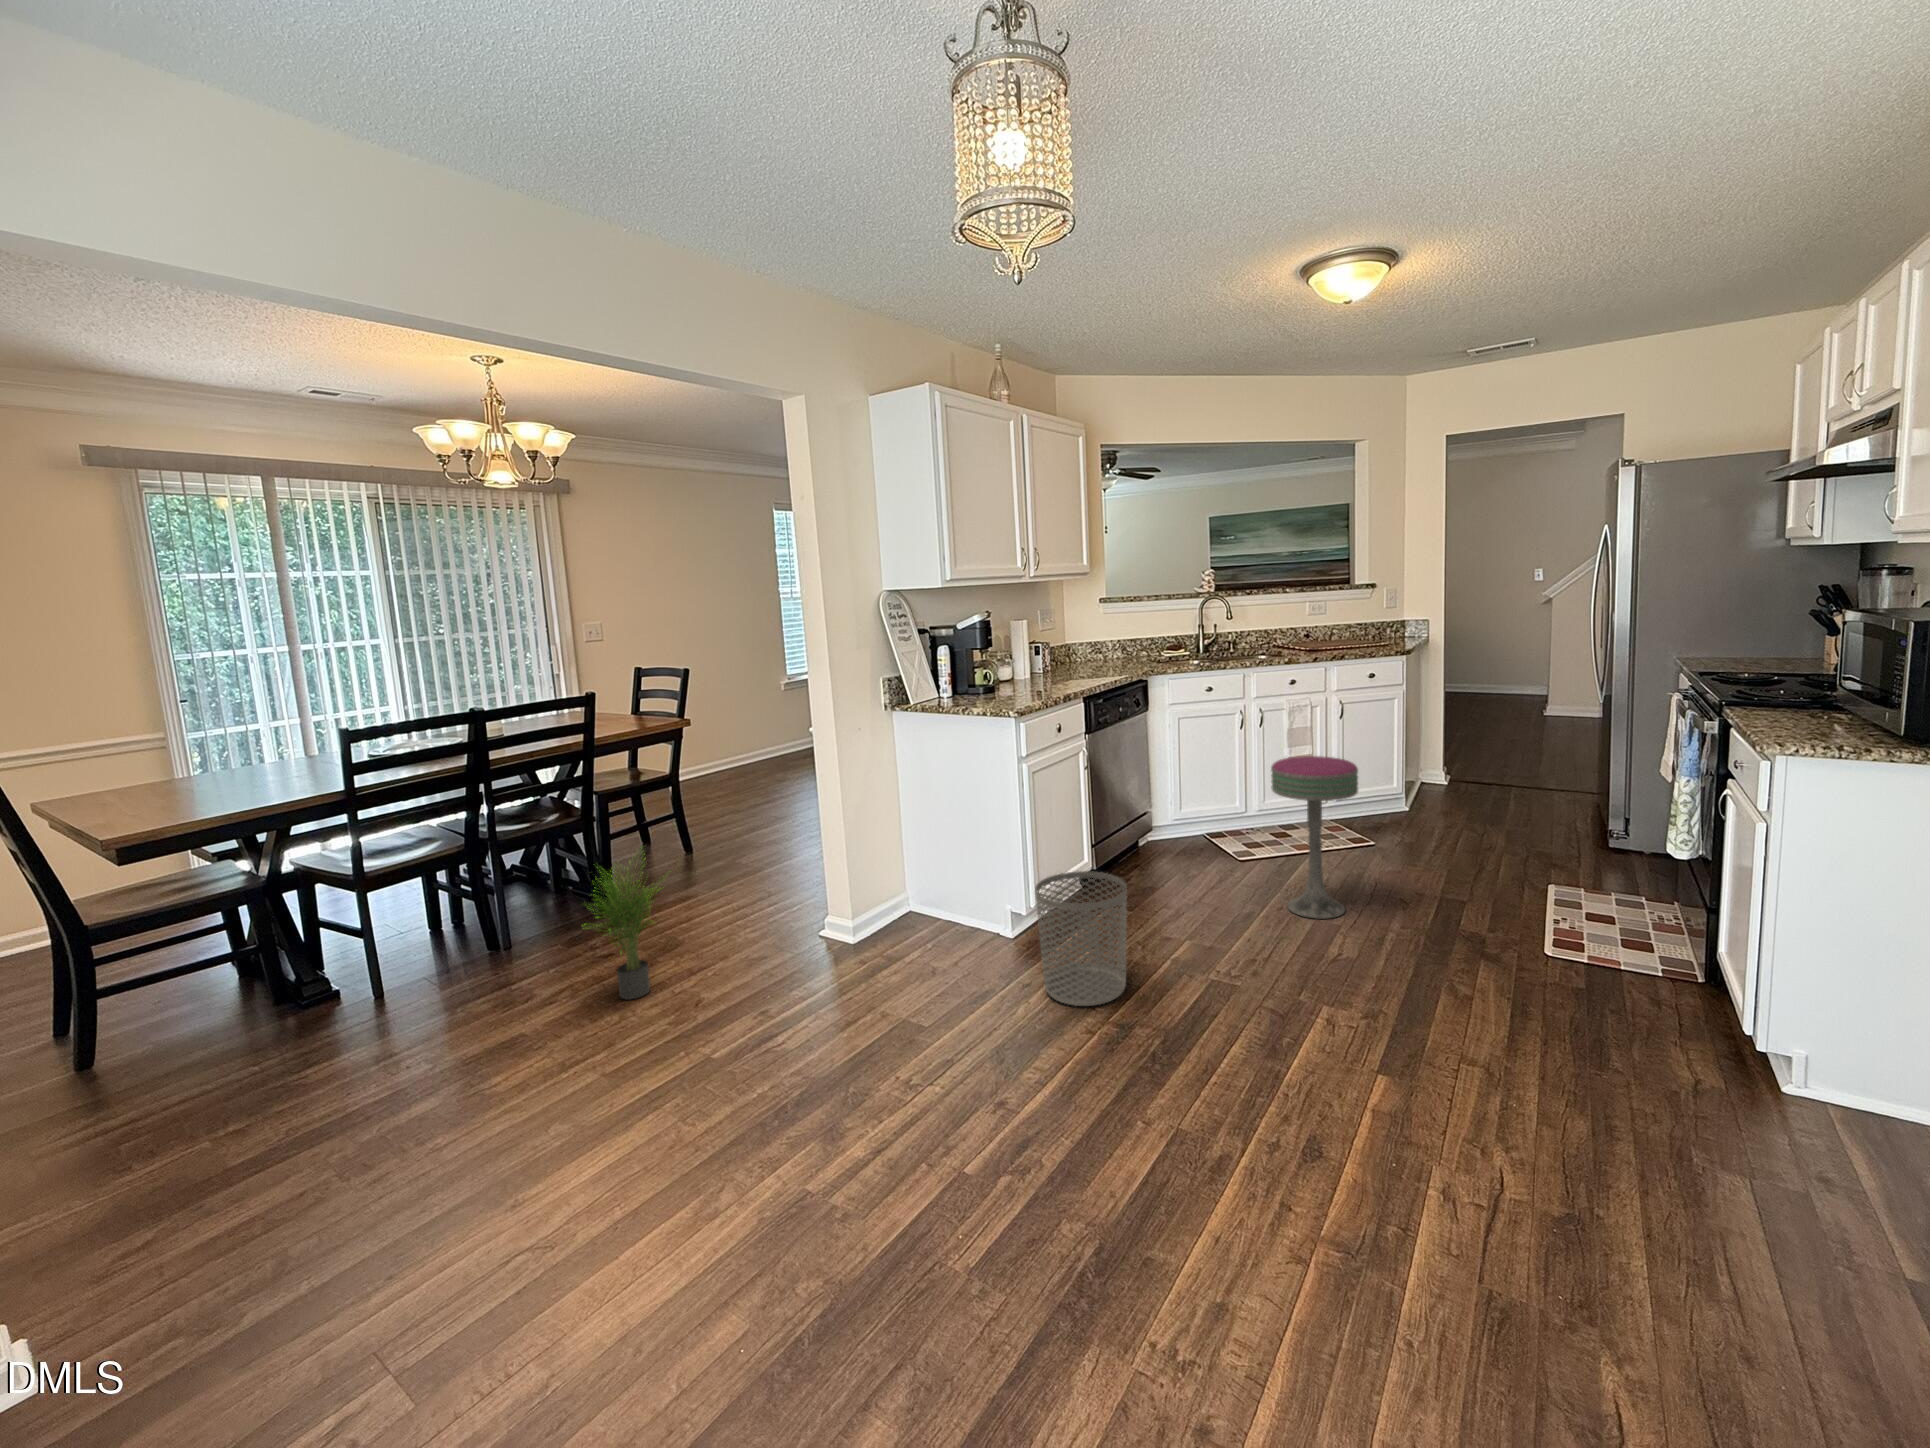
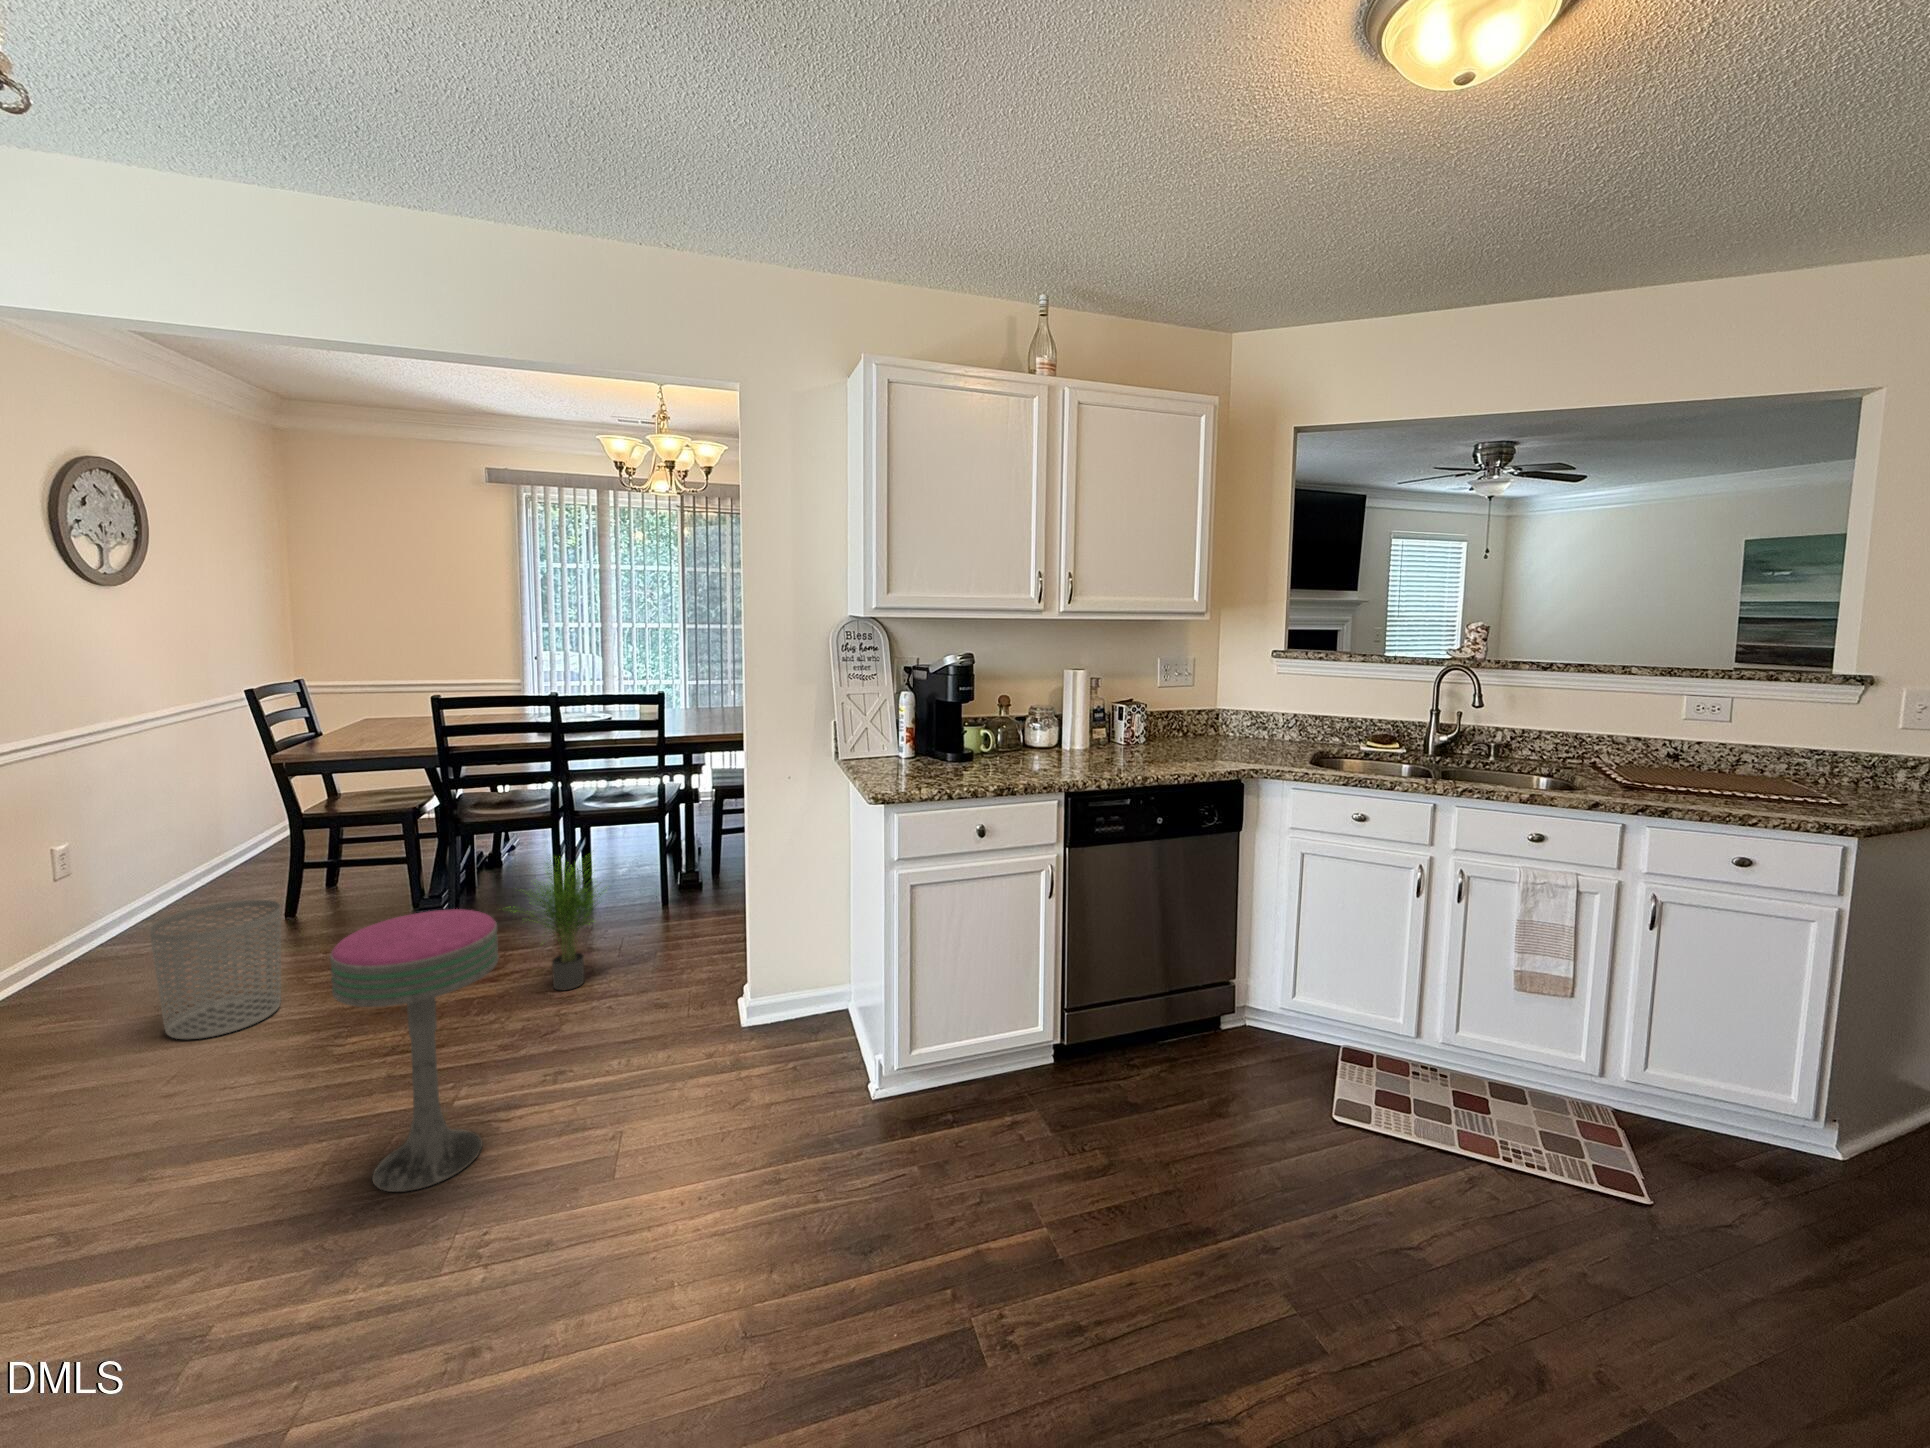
bar stool: present [1271,756,1358,919] -> present [330,909,499,1192]
waste bin: present [1035,871,1127,1006] -> present [150,900,281,1039]

